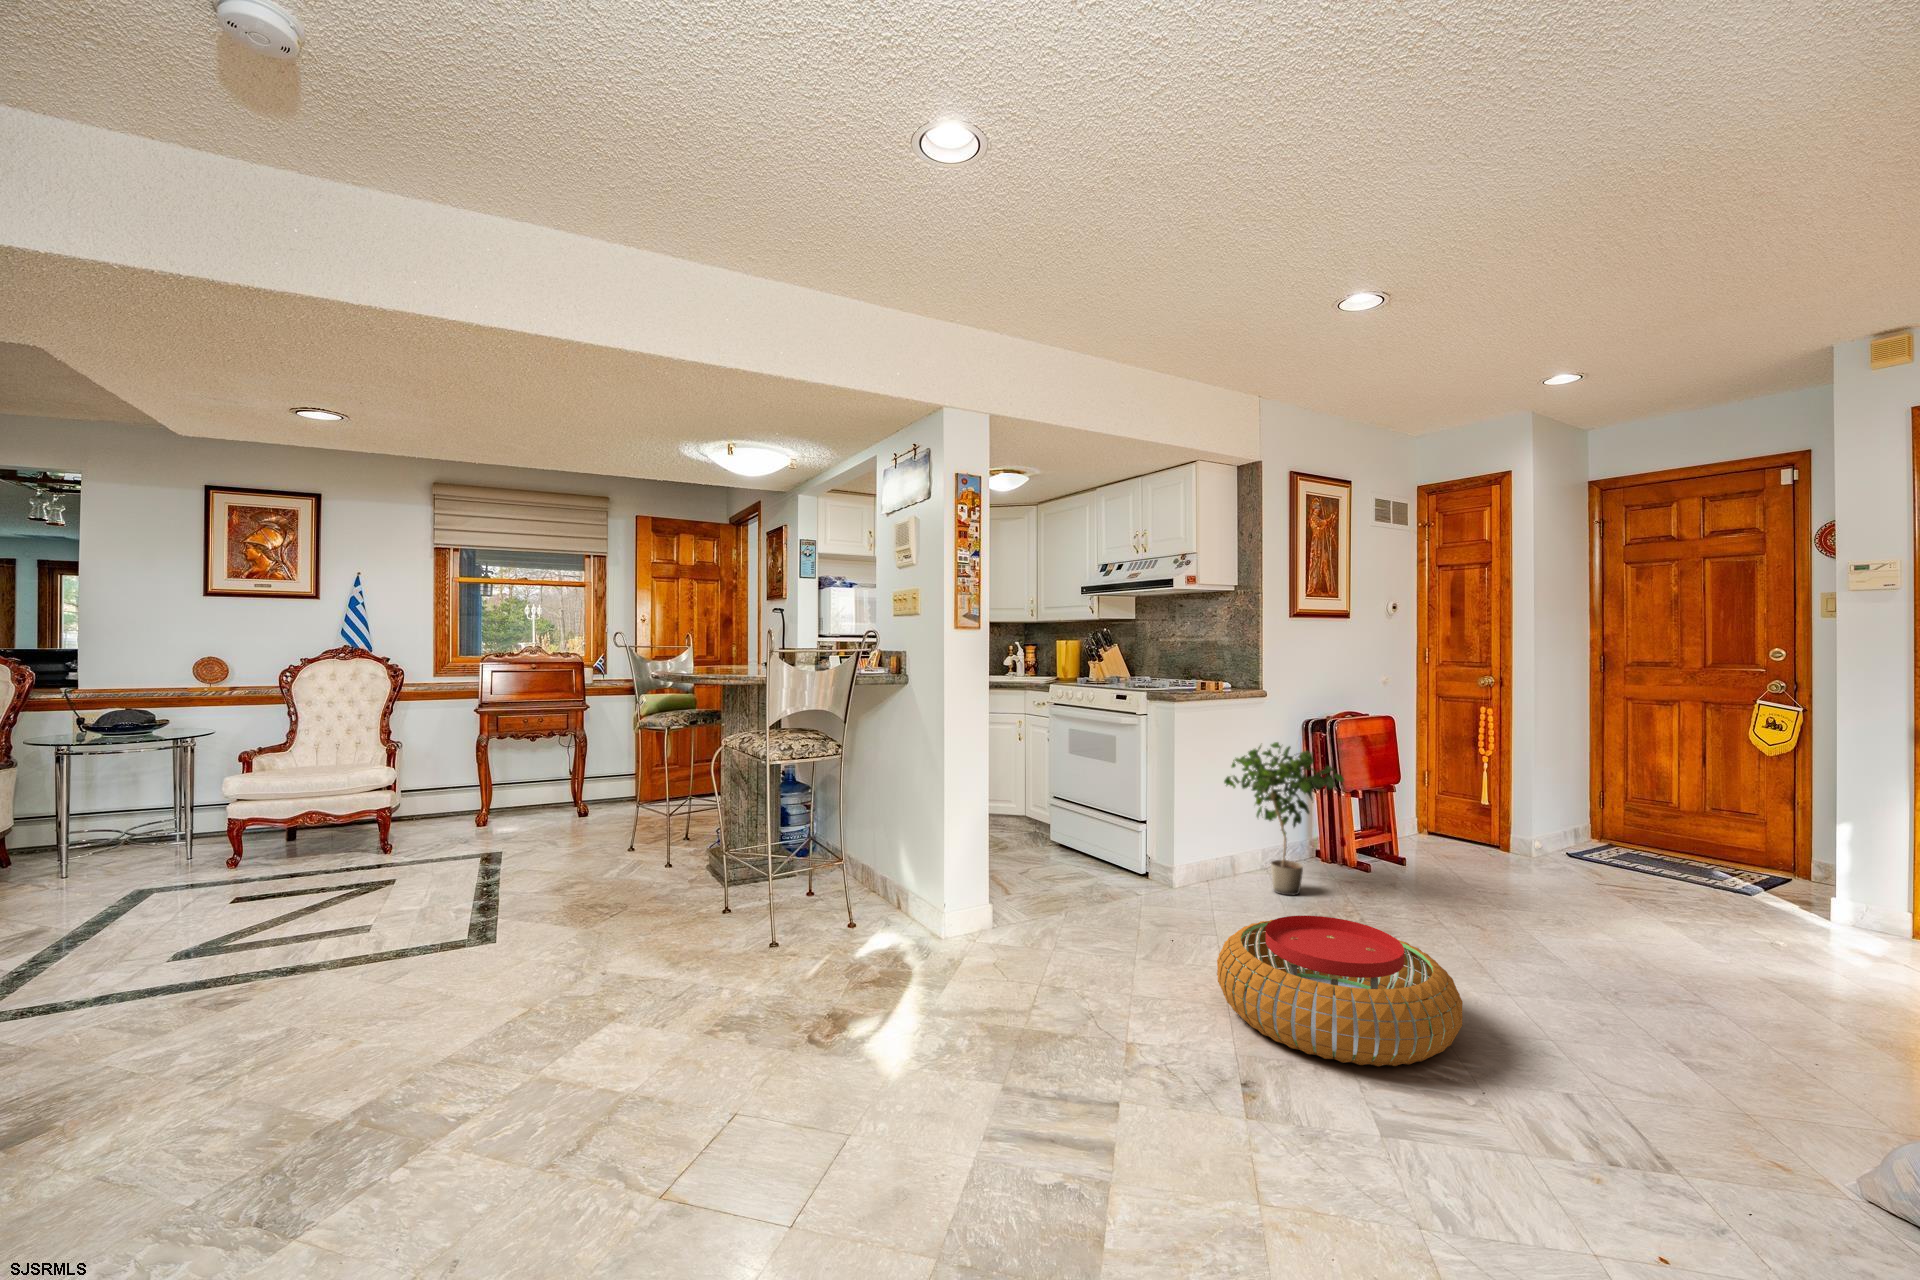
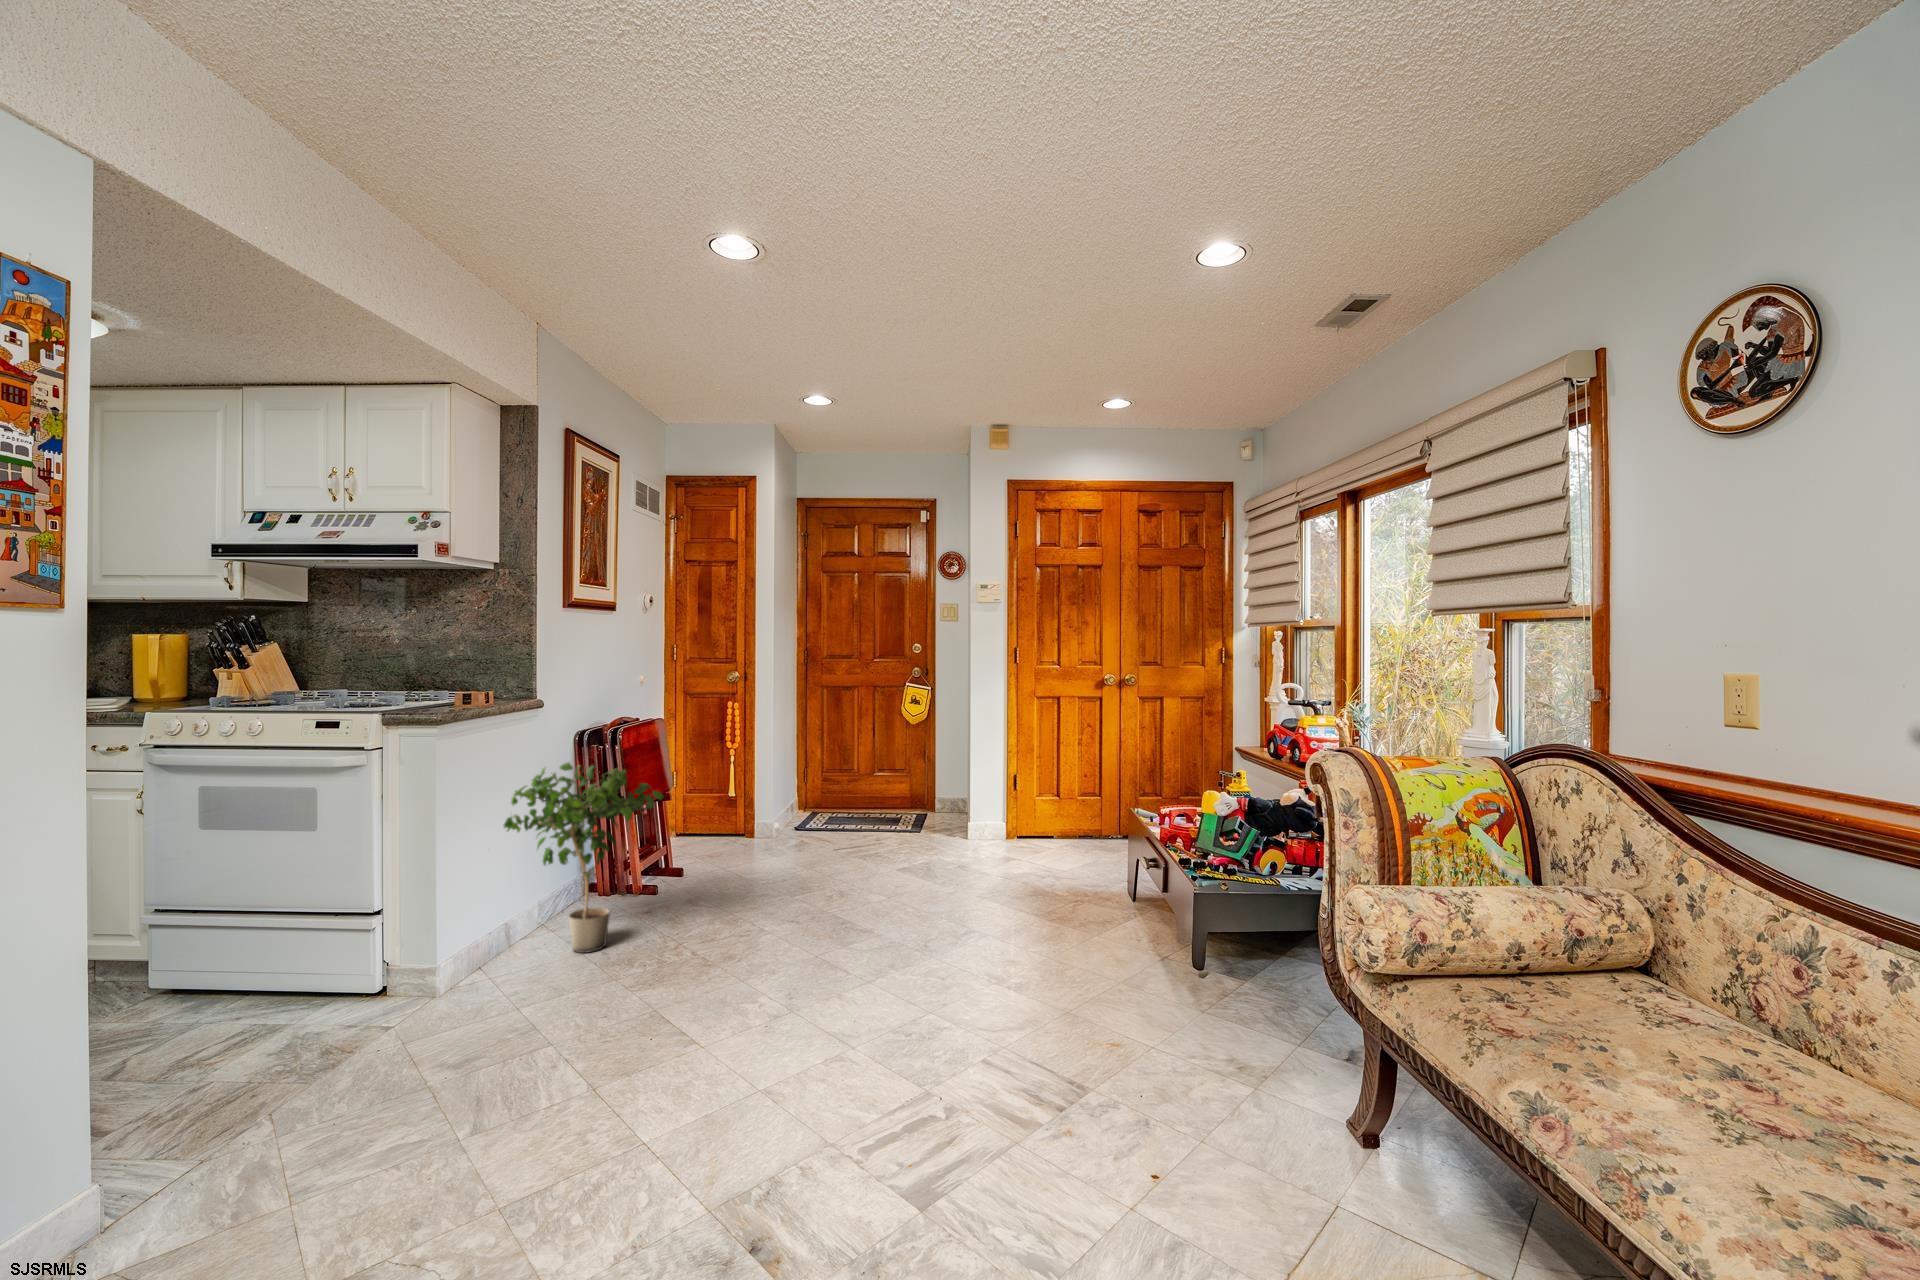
pouf: present [1217,915,1463,1066] -> none [609,958,882,1147]

